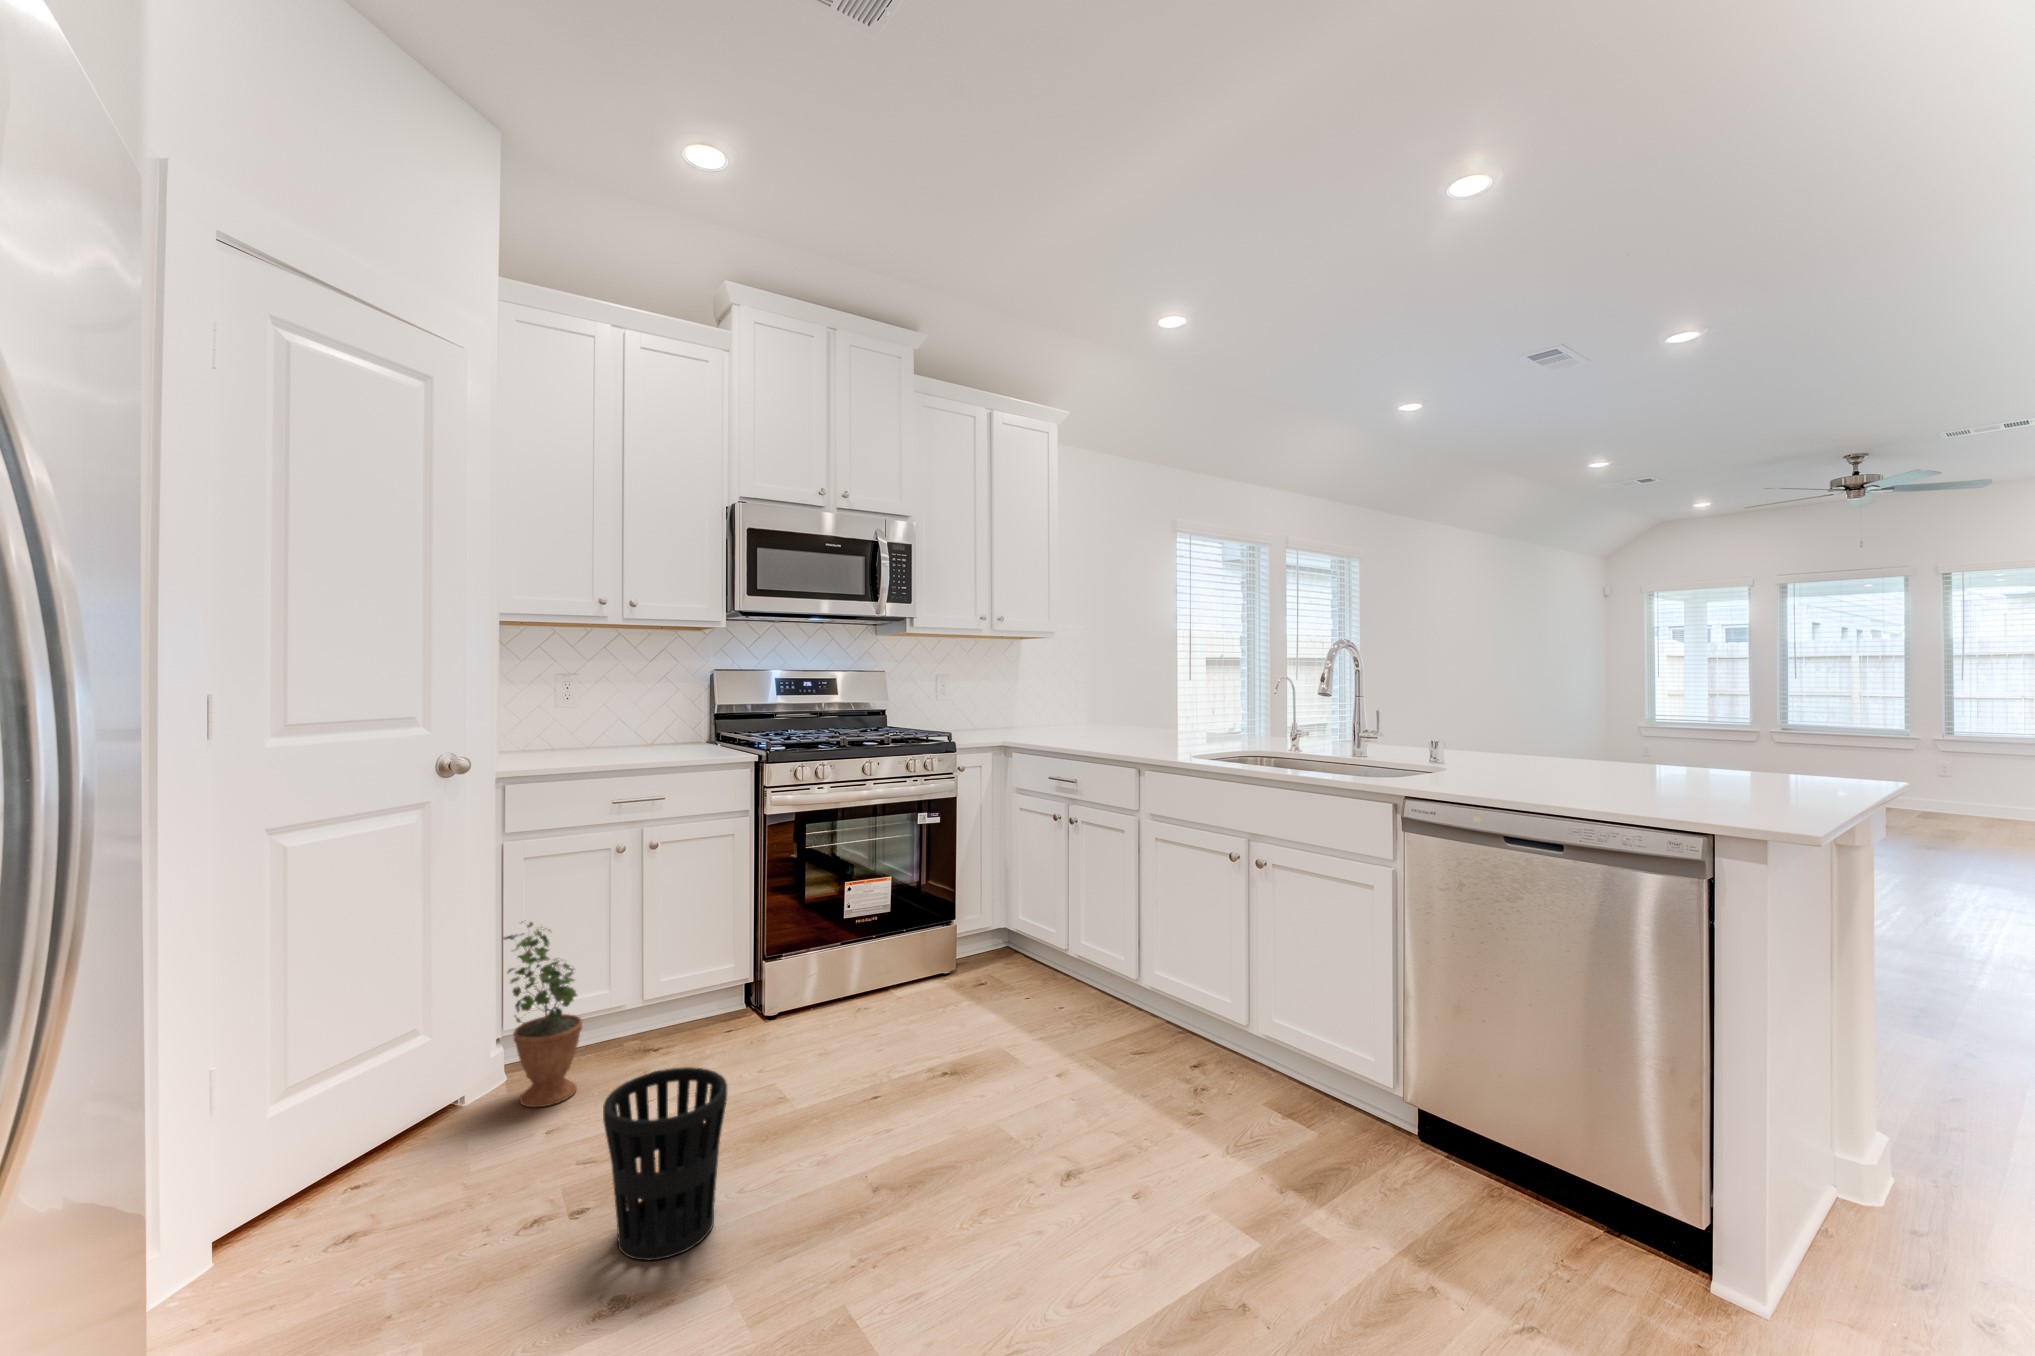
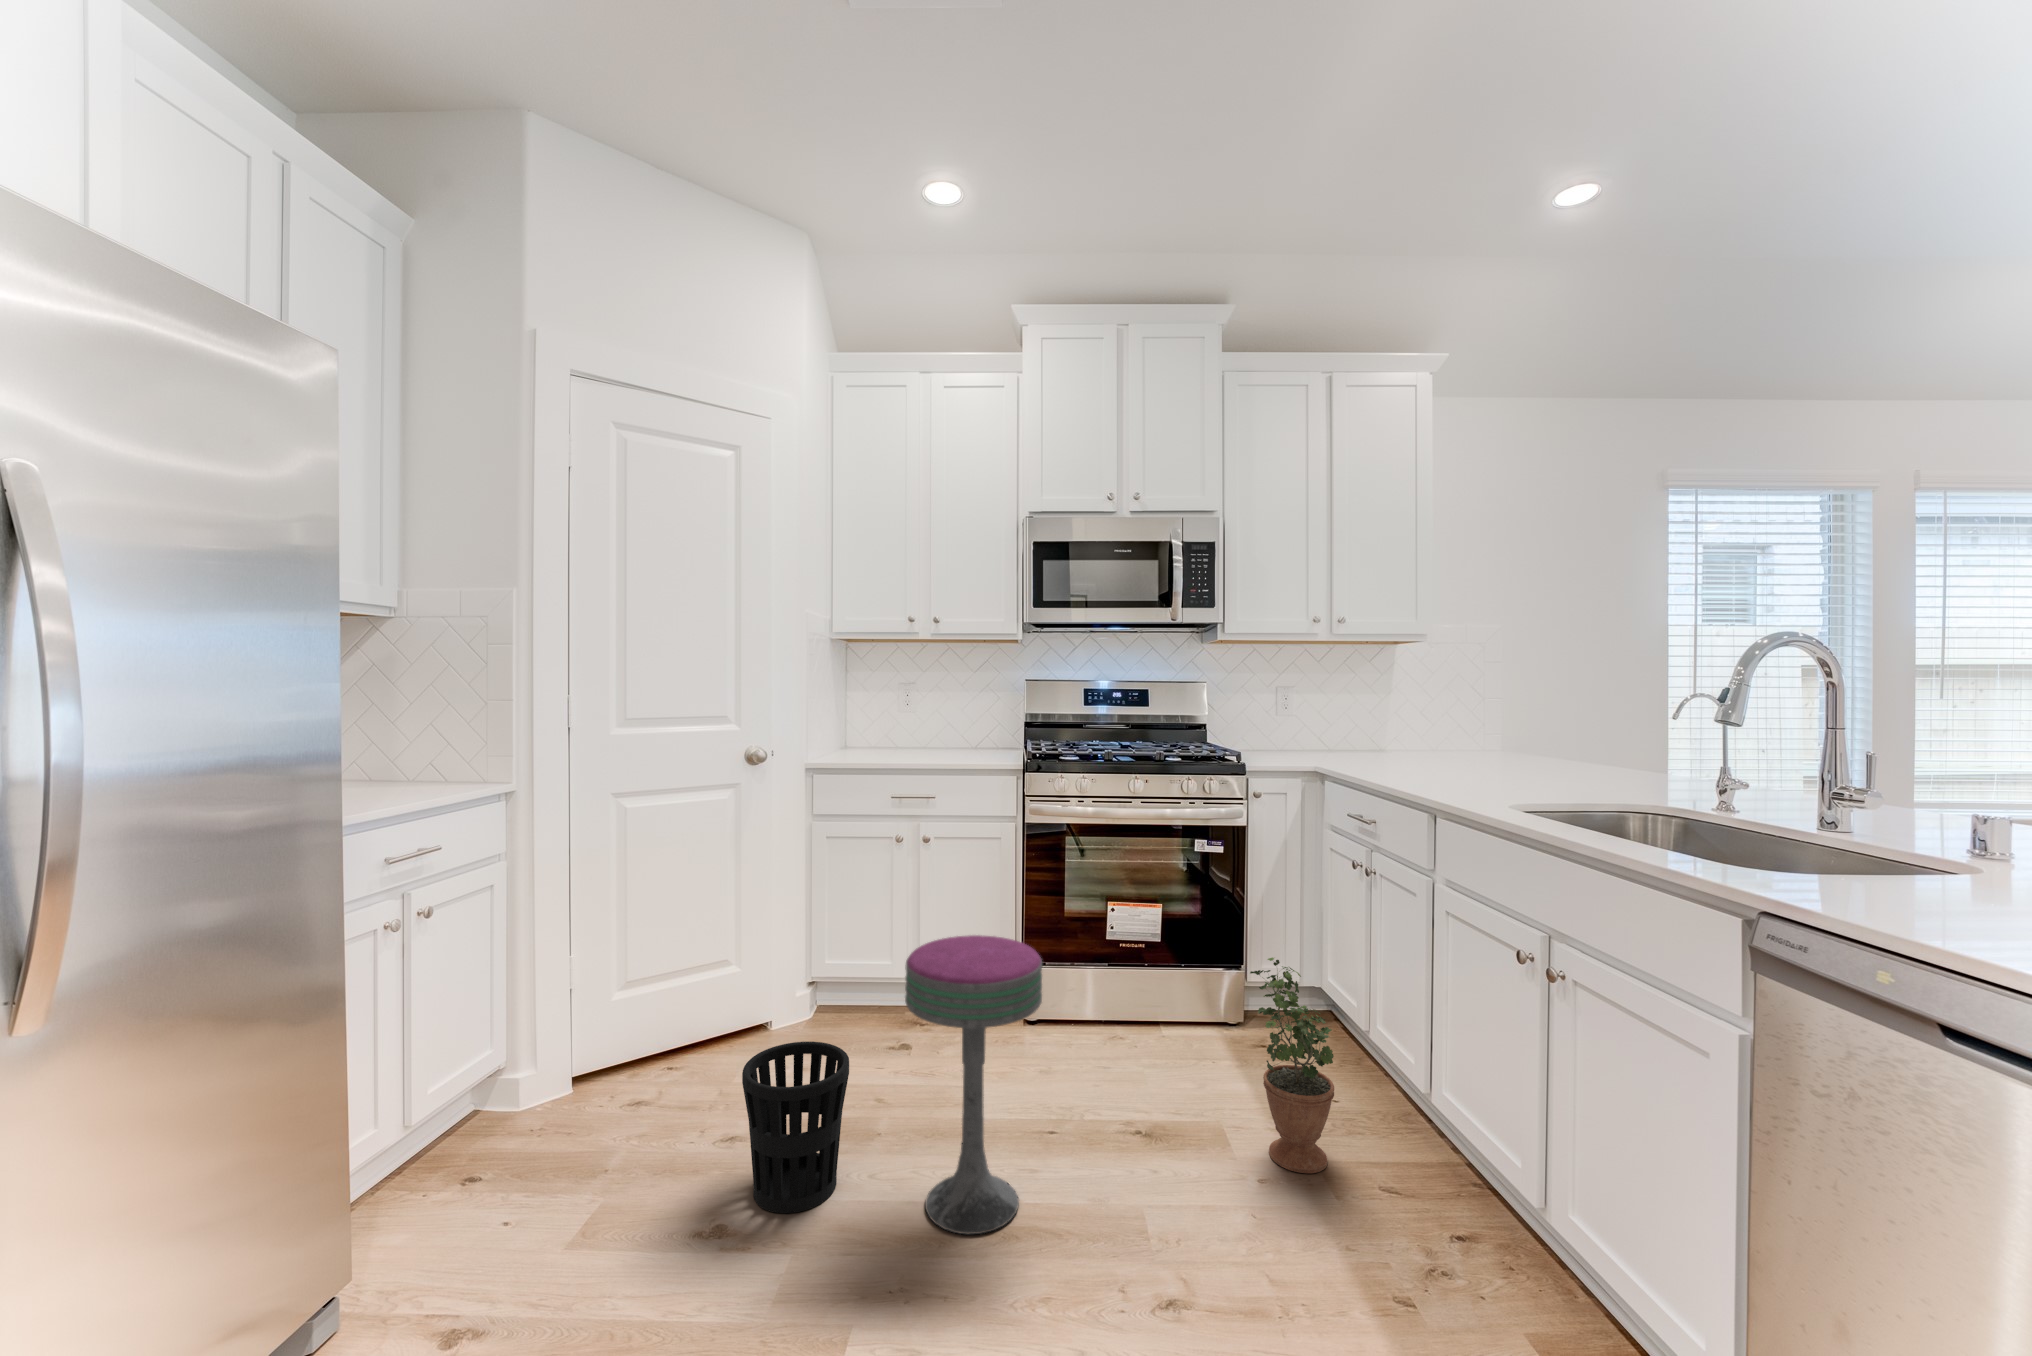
bar stool: none [791,916,926,1200] -> present [905,935,1042,1235]
potted plant: present [504,922,582,1107] -> present [1250,958,1334,1173]

